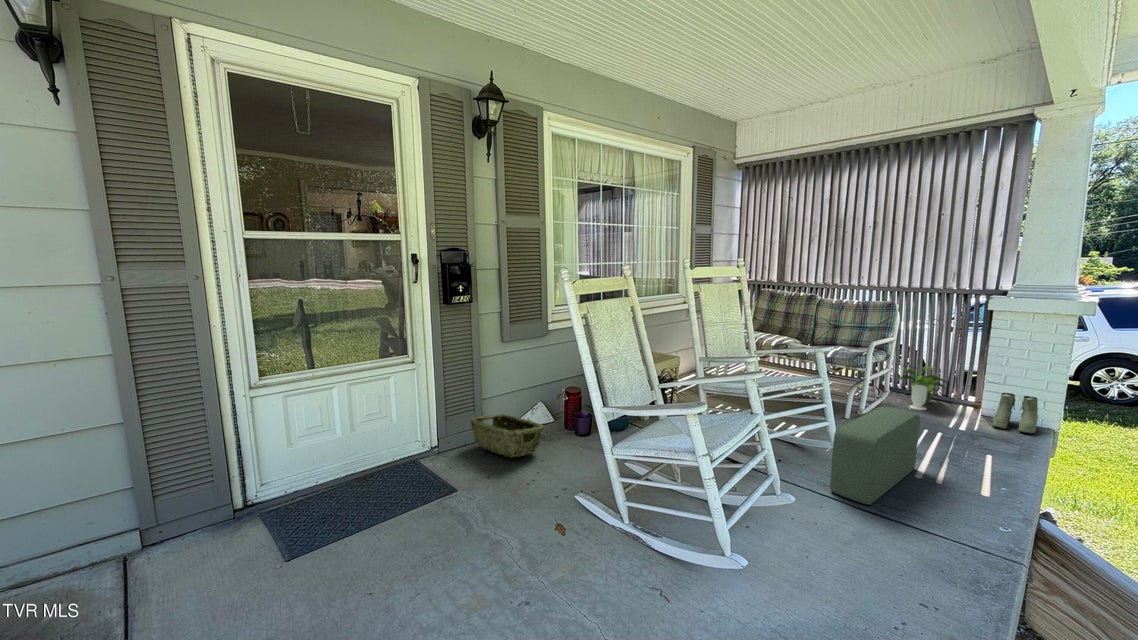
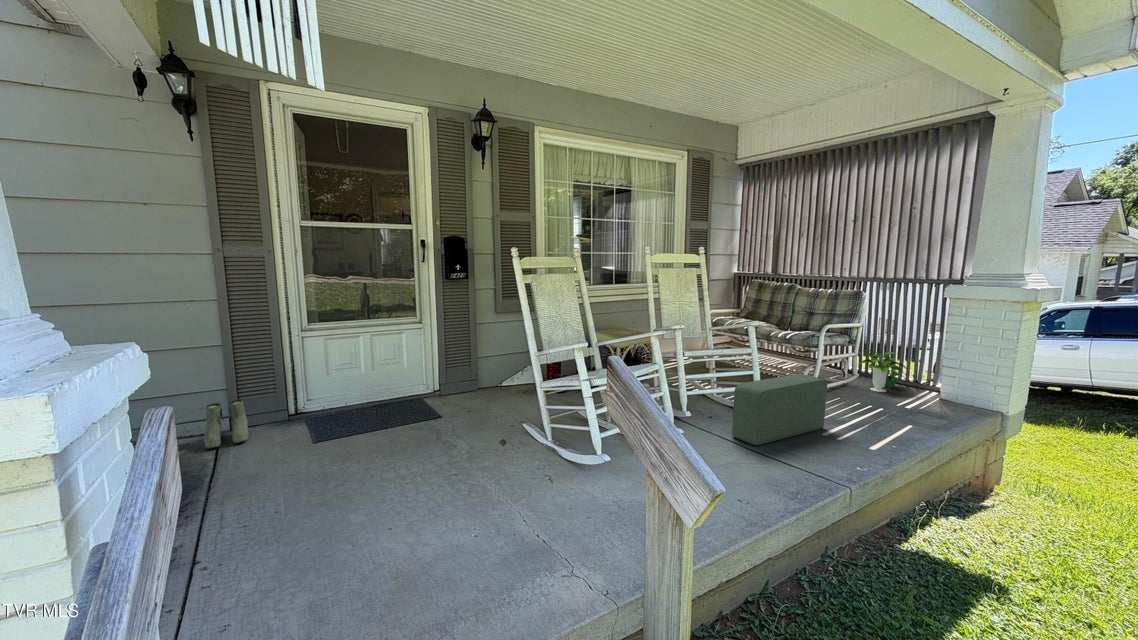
boots: present [992,393,1038,433] -> present [204,400,249,449]
woven basket: present [470,414,544,457] -> none [464,370,519,401]

